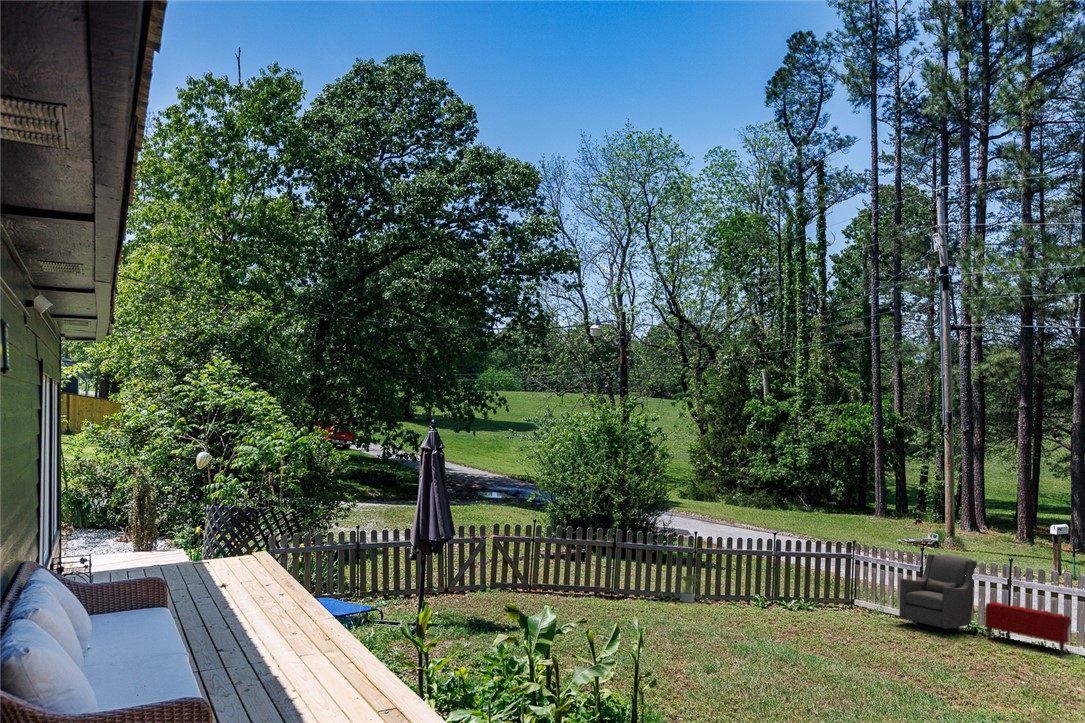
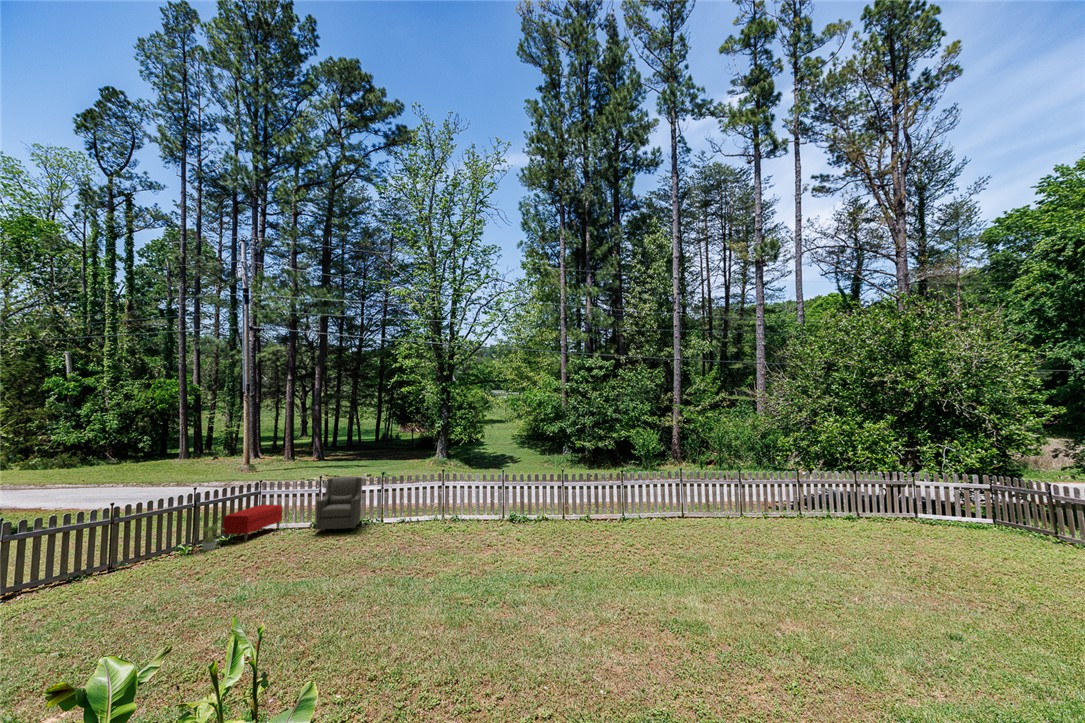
potted plant: present [681,574,701,603] -> present [200,523,225,550]
bench: present [985,602,1071,654] -> present [223,505,282,542]

